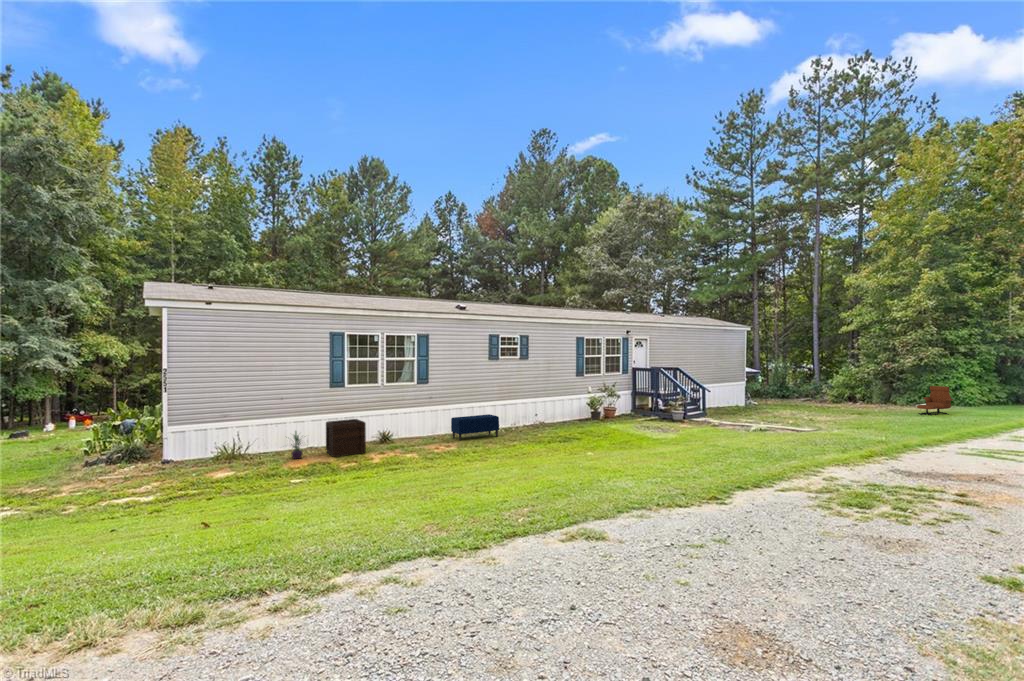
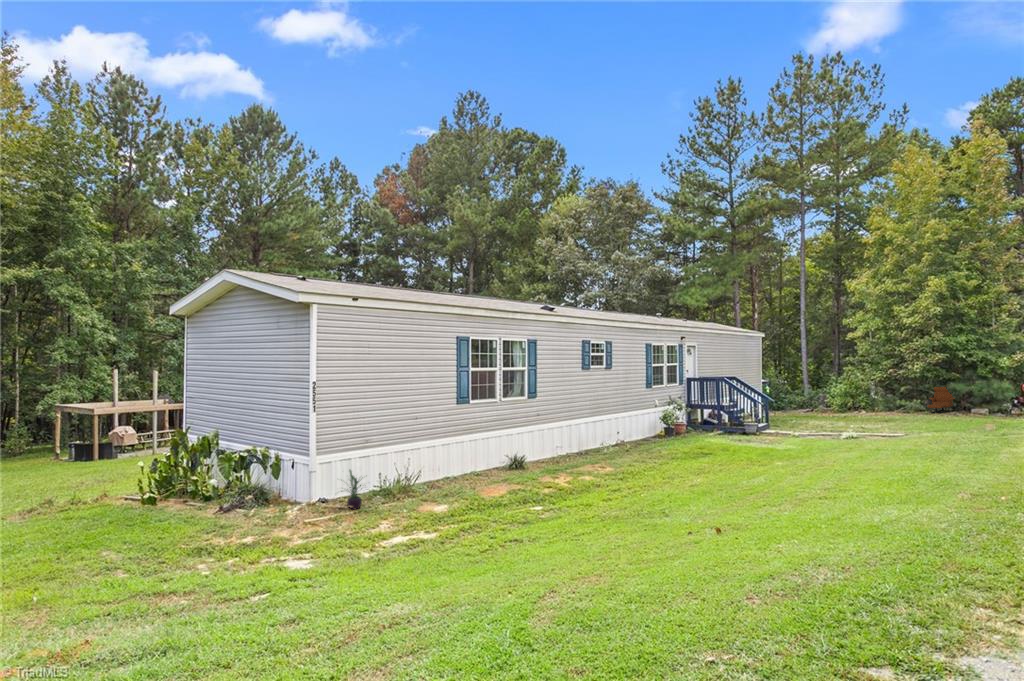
bench: present [451,414,499,441] -> none [557,430,605,460]
wooden crate: present [326,419,366,457] -> none [458,439,510,483]
decorative plant: present [291,431,303,459] -> present [341,470,362,510]

